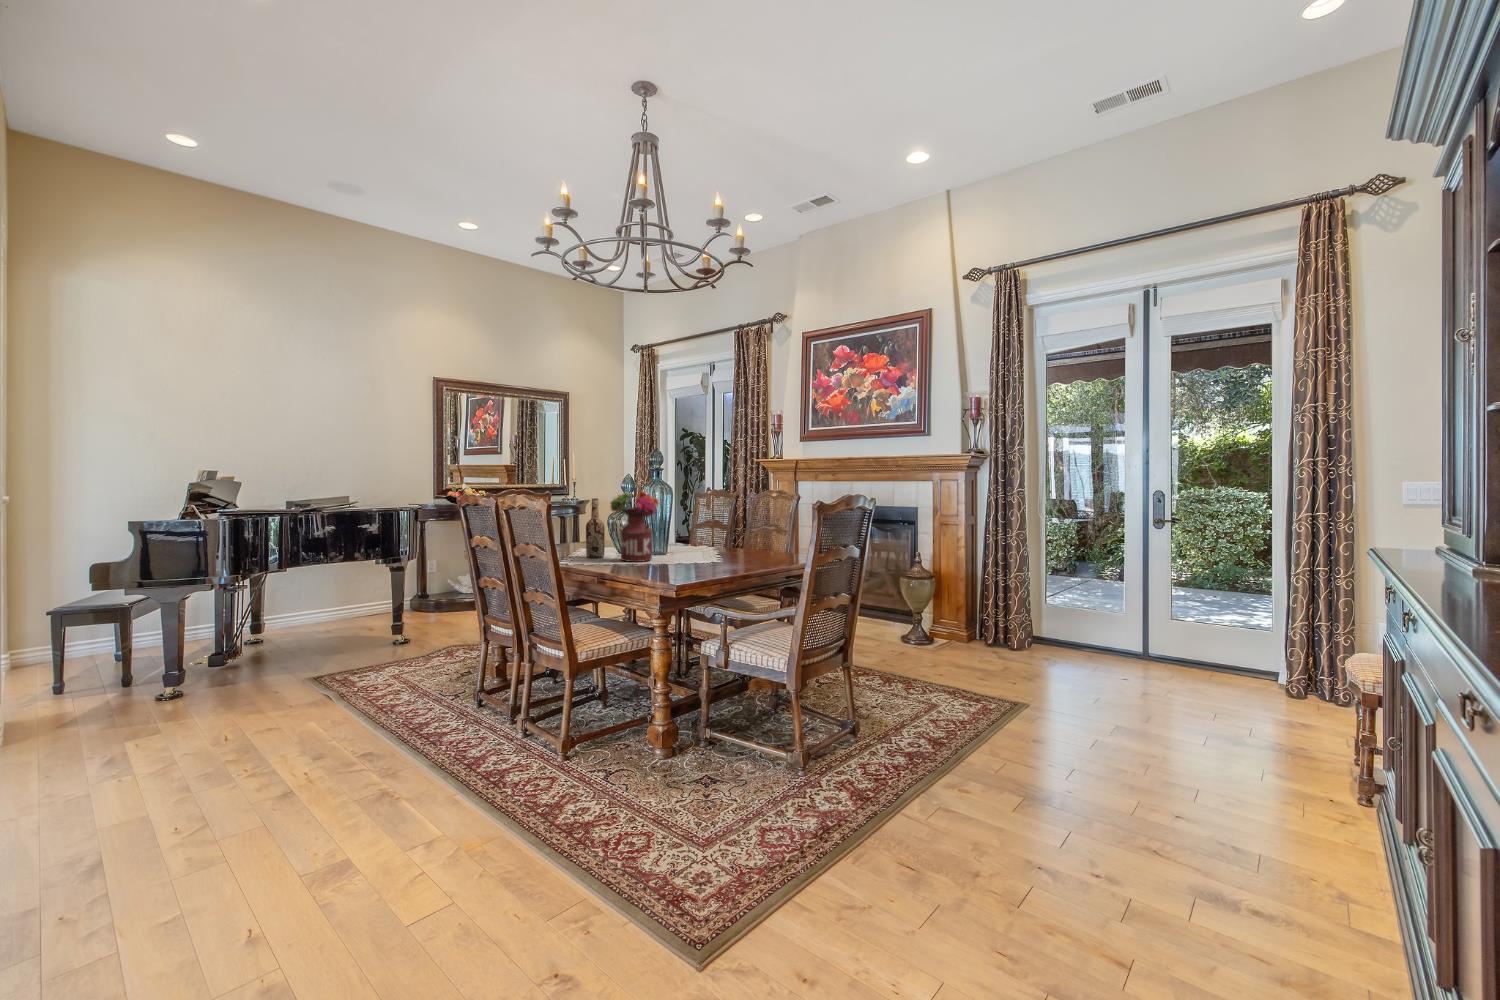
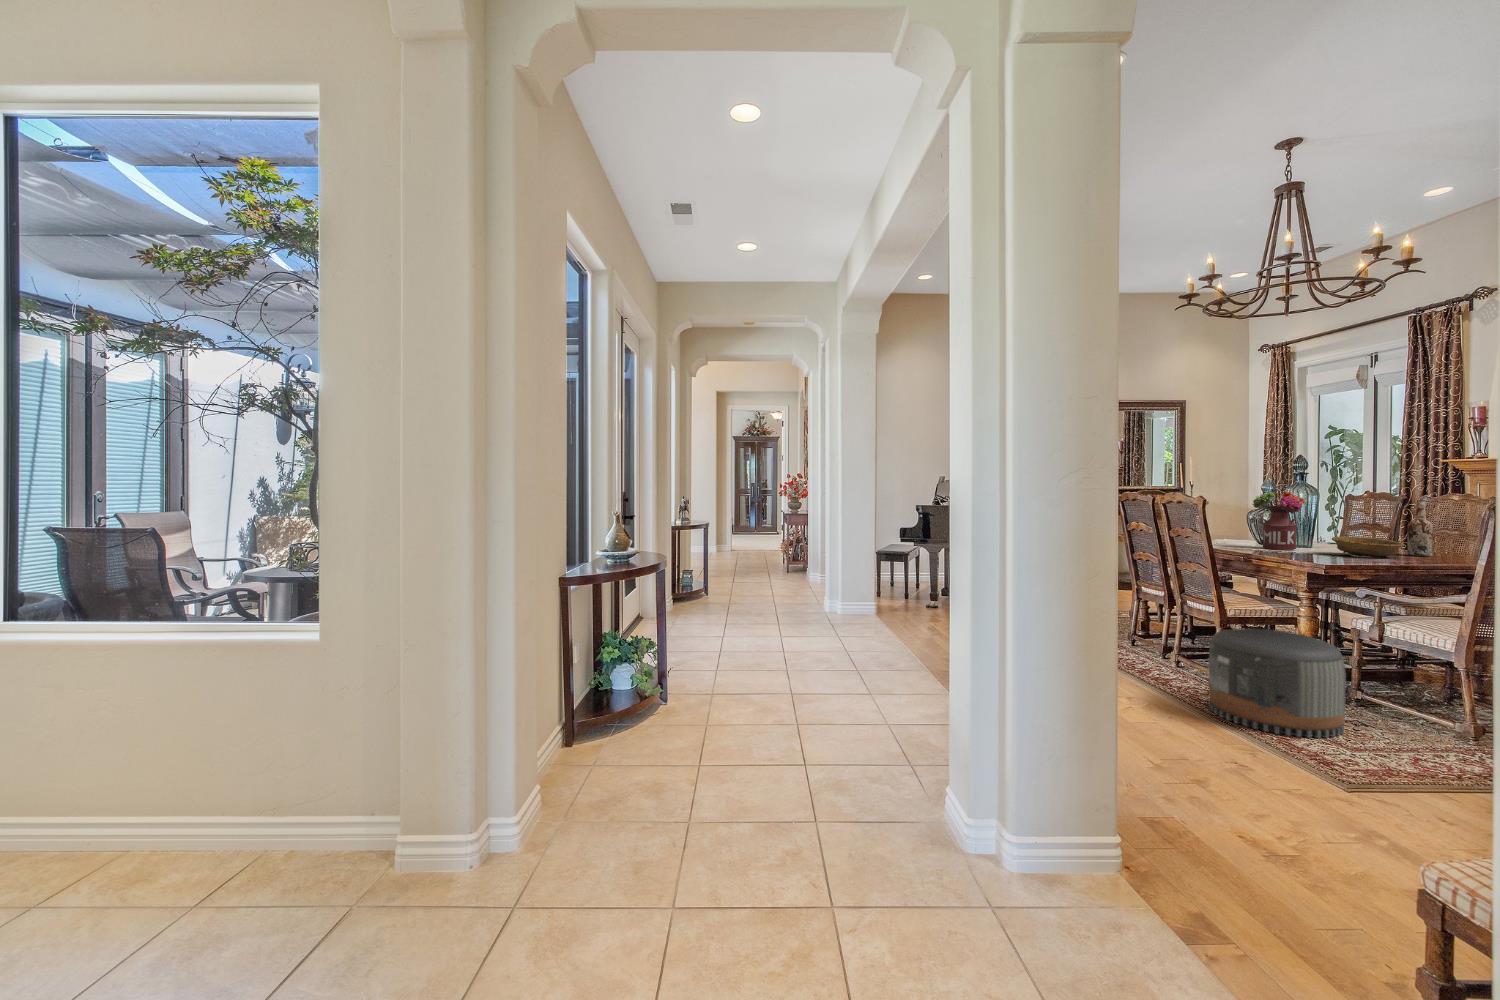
wine bottle: present [586,498,605,558] -> present [1408,500,1434,557]
decorative bowl: none [682,542,740,565] -> present [1332,536,1405,557]
pouf: none [551,676,696,837] -> present [1208,629,1346,738]

